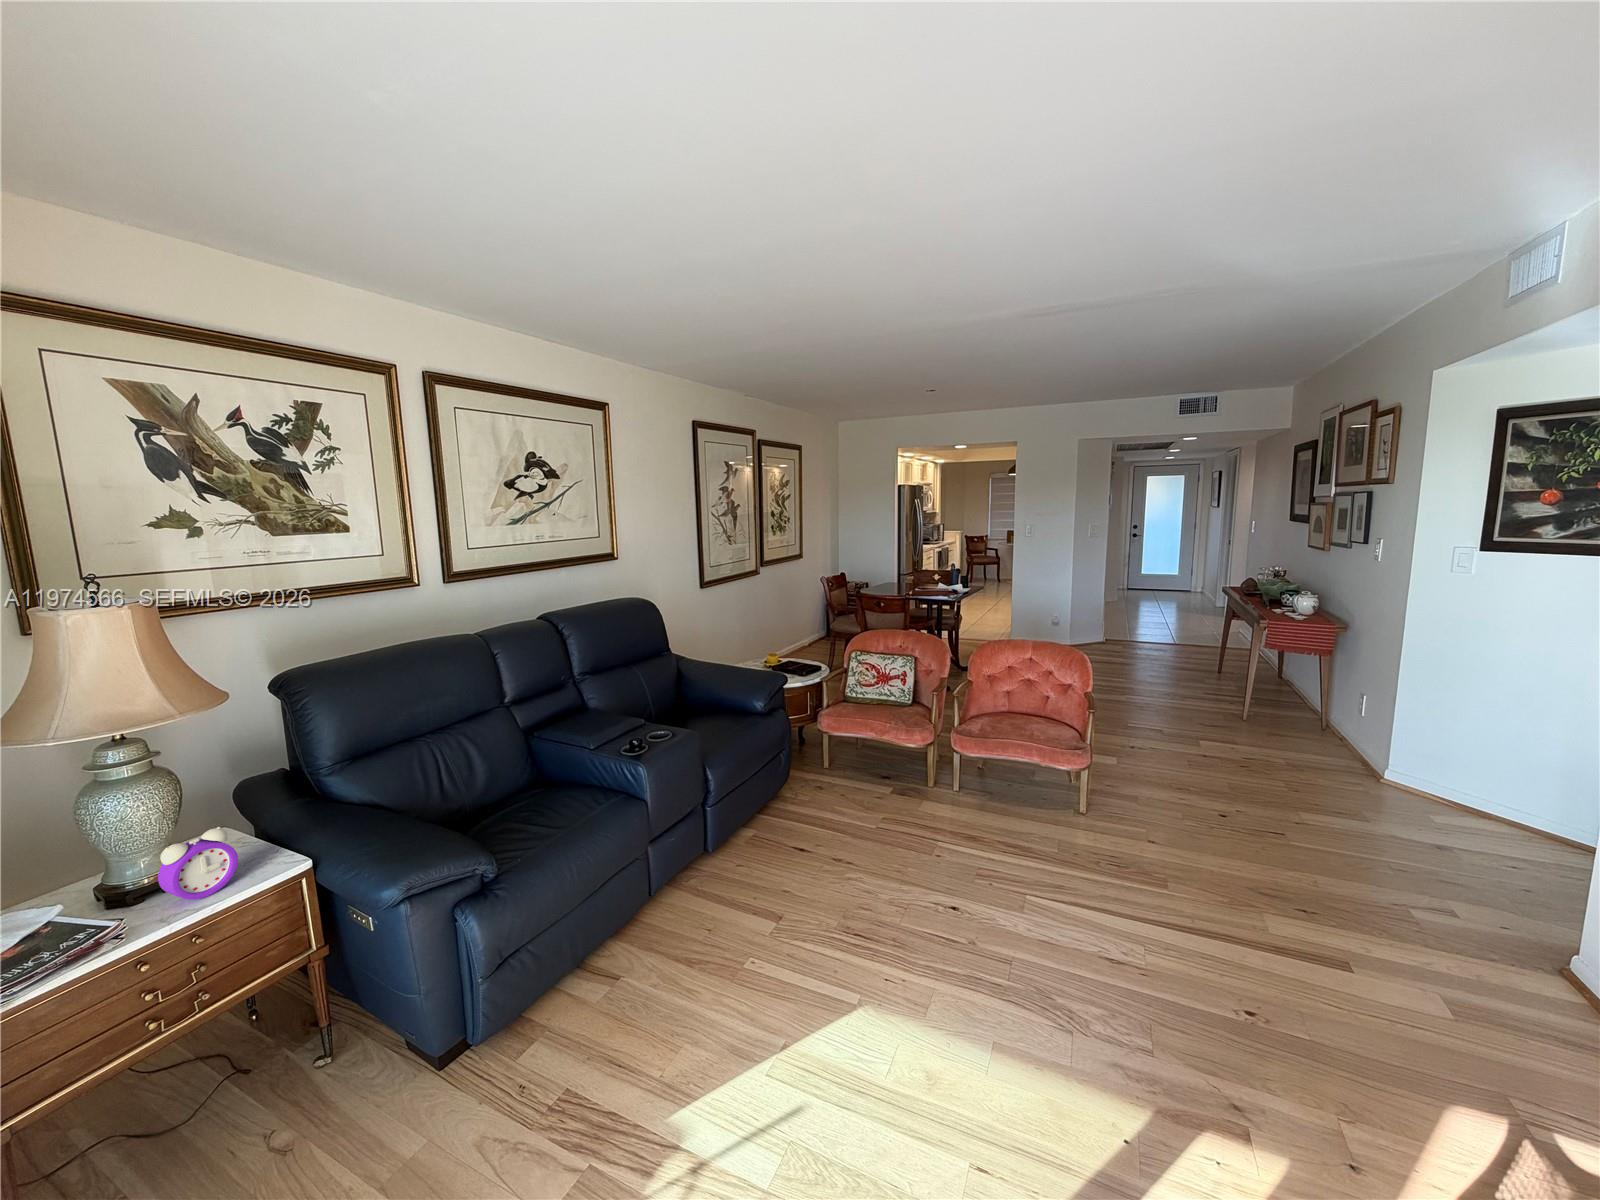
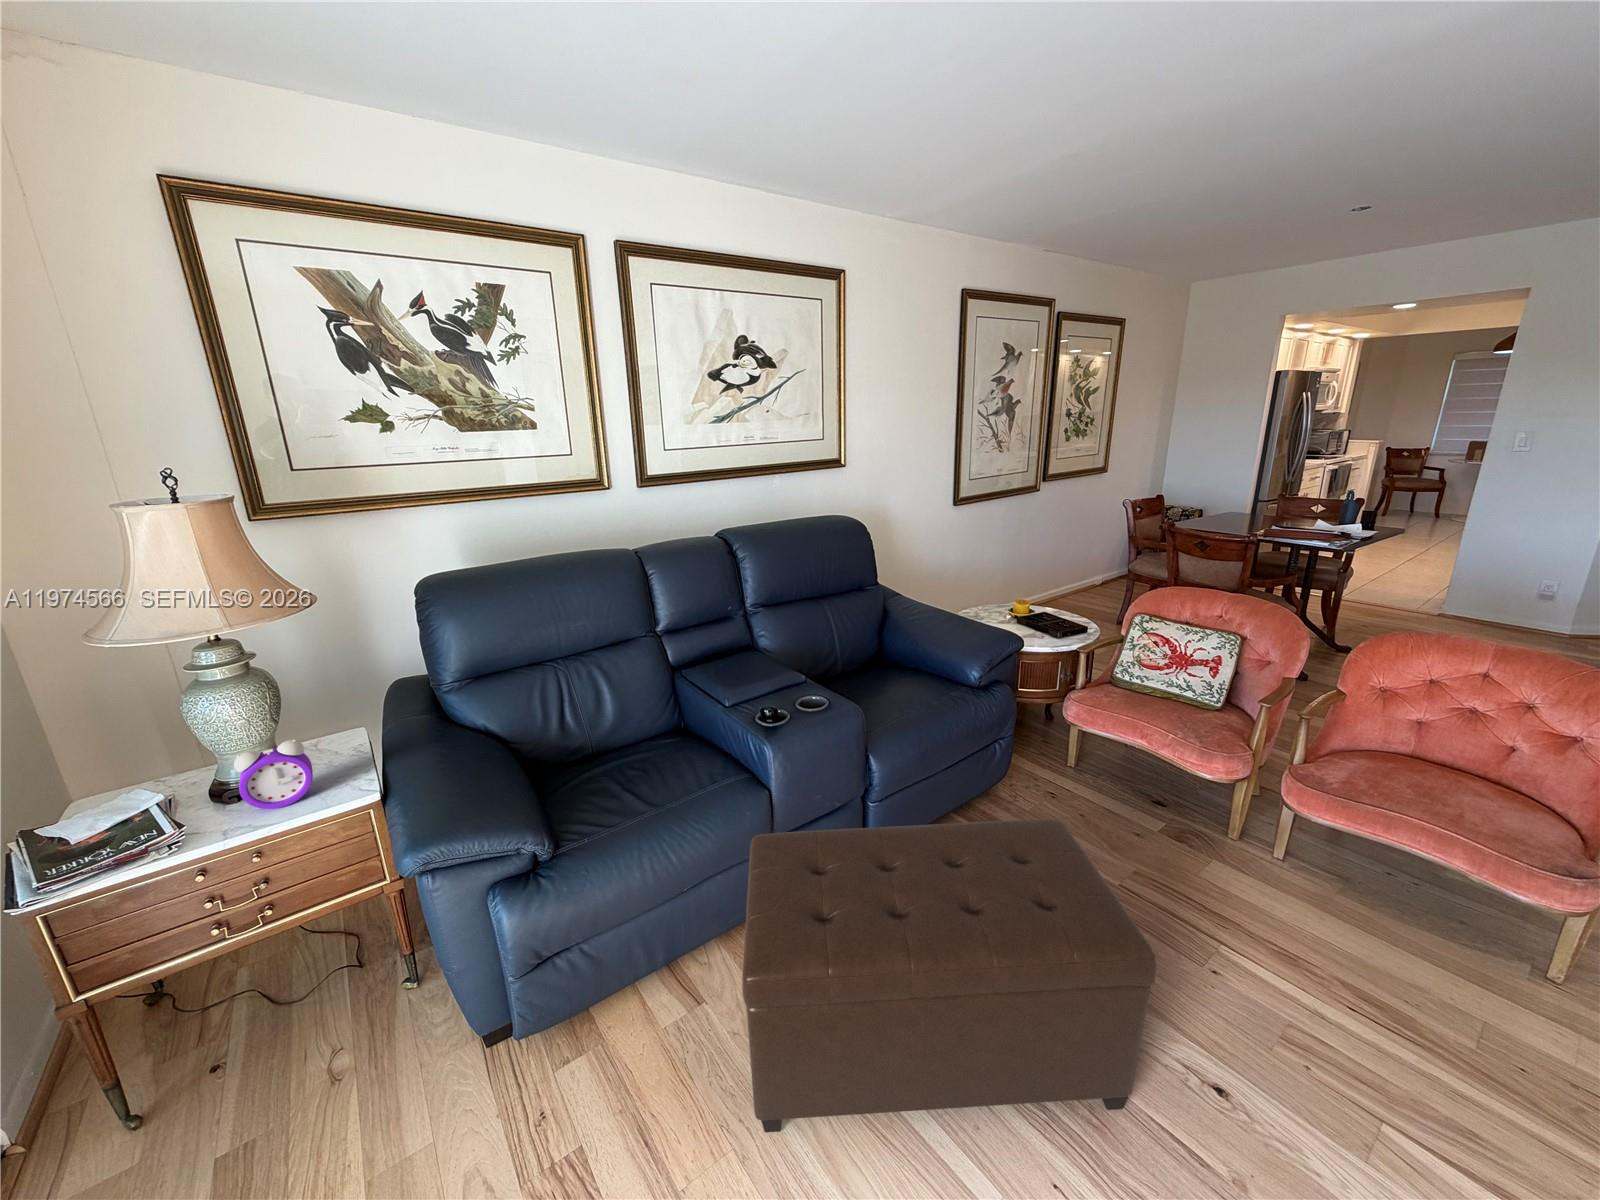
ottoman: none [650,773,910,1021] -> present [742,819,1156,1132]

